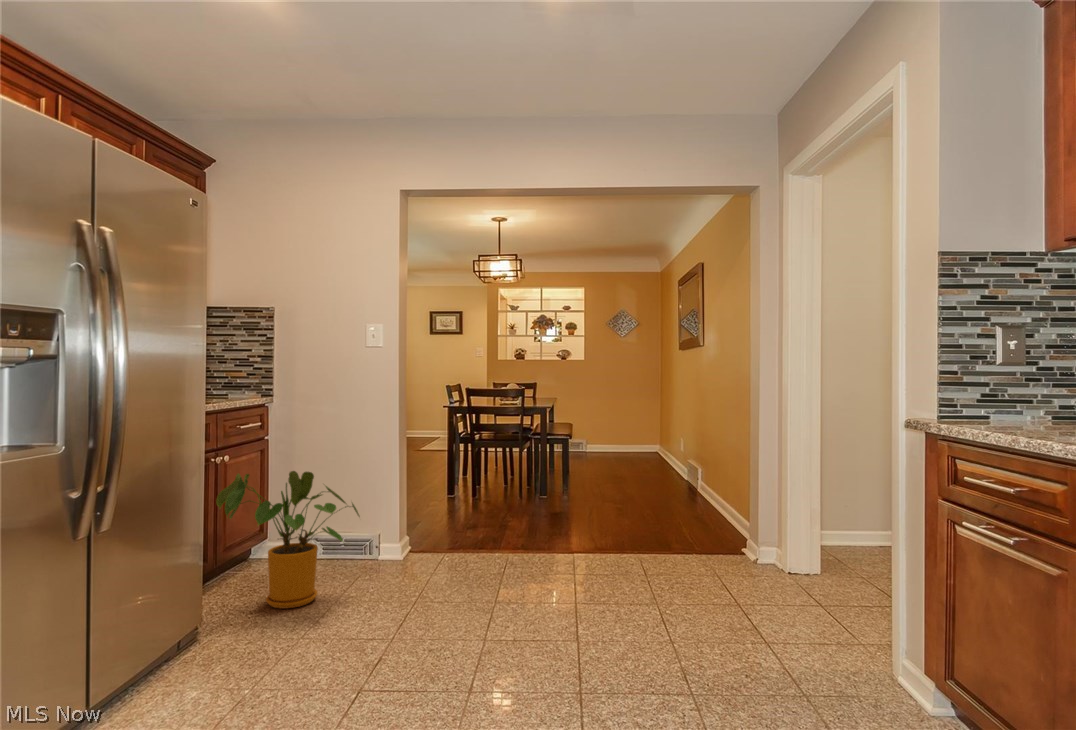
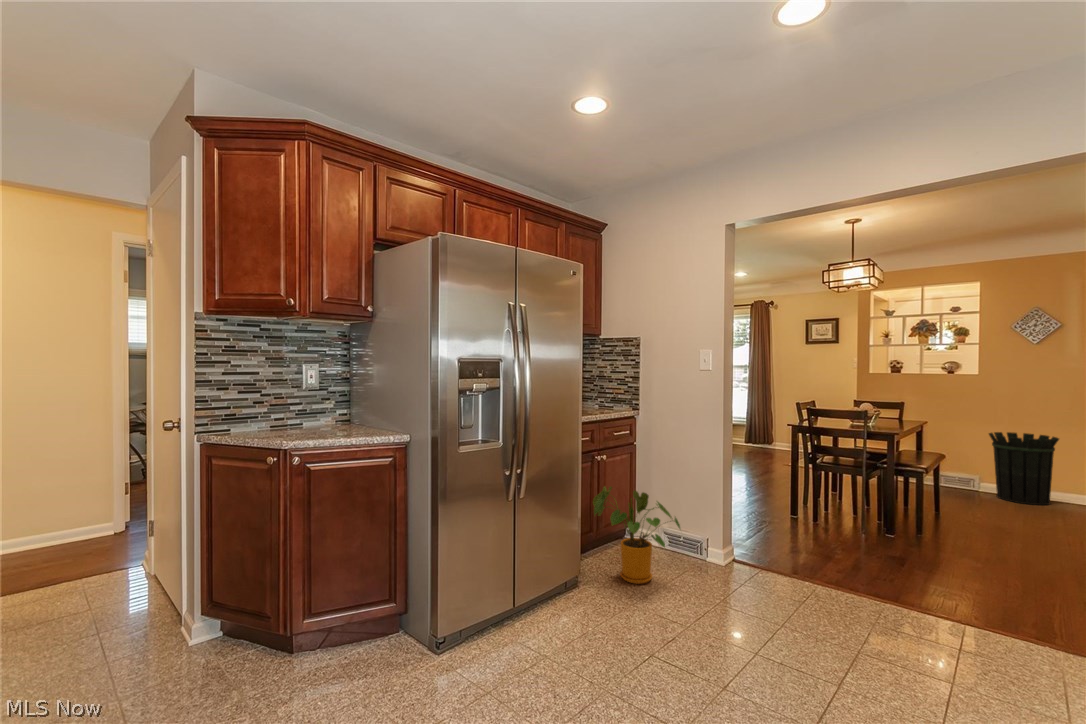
waste bin: none [592,411,637,470] -> present [989,432,1059,505]

